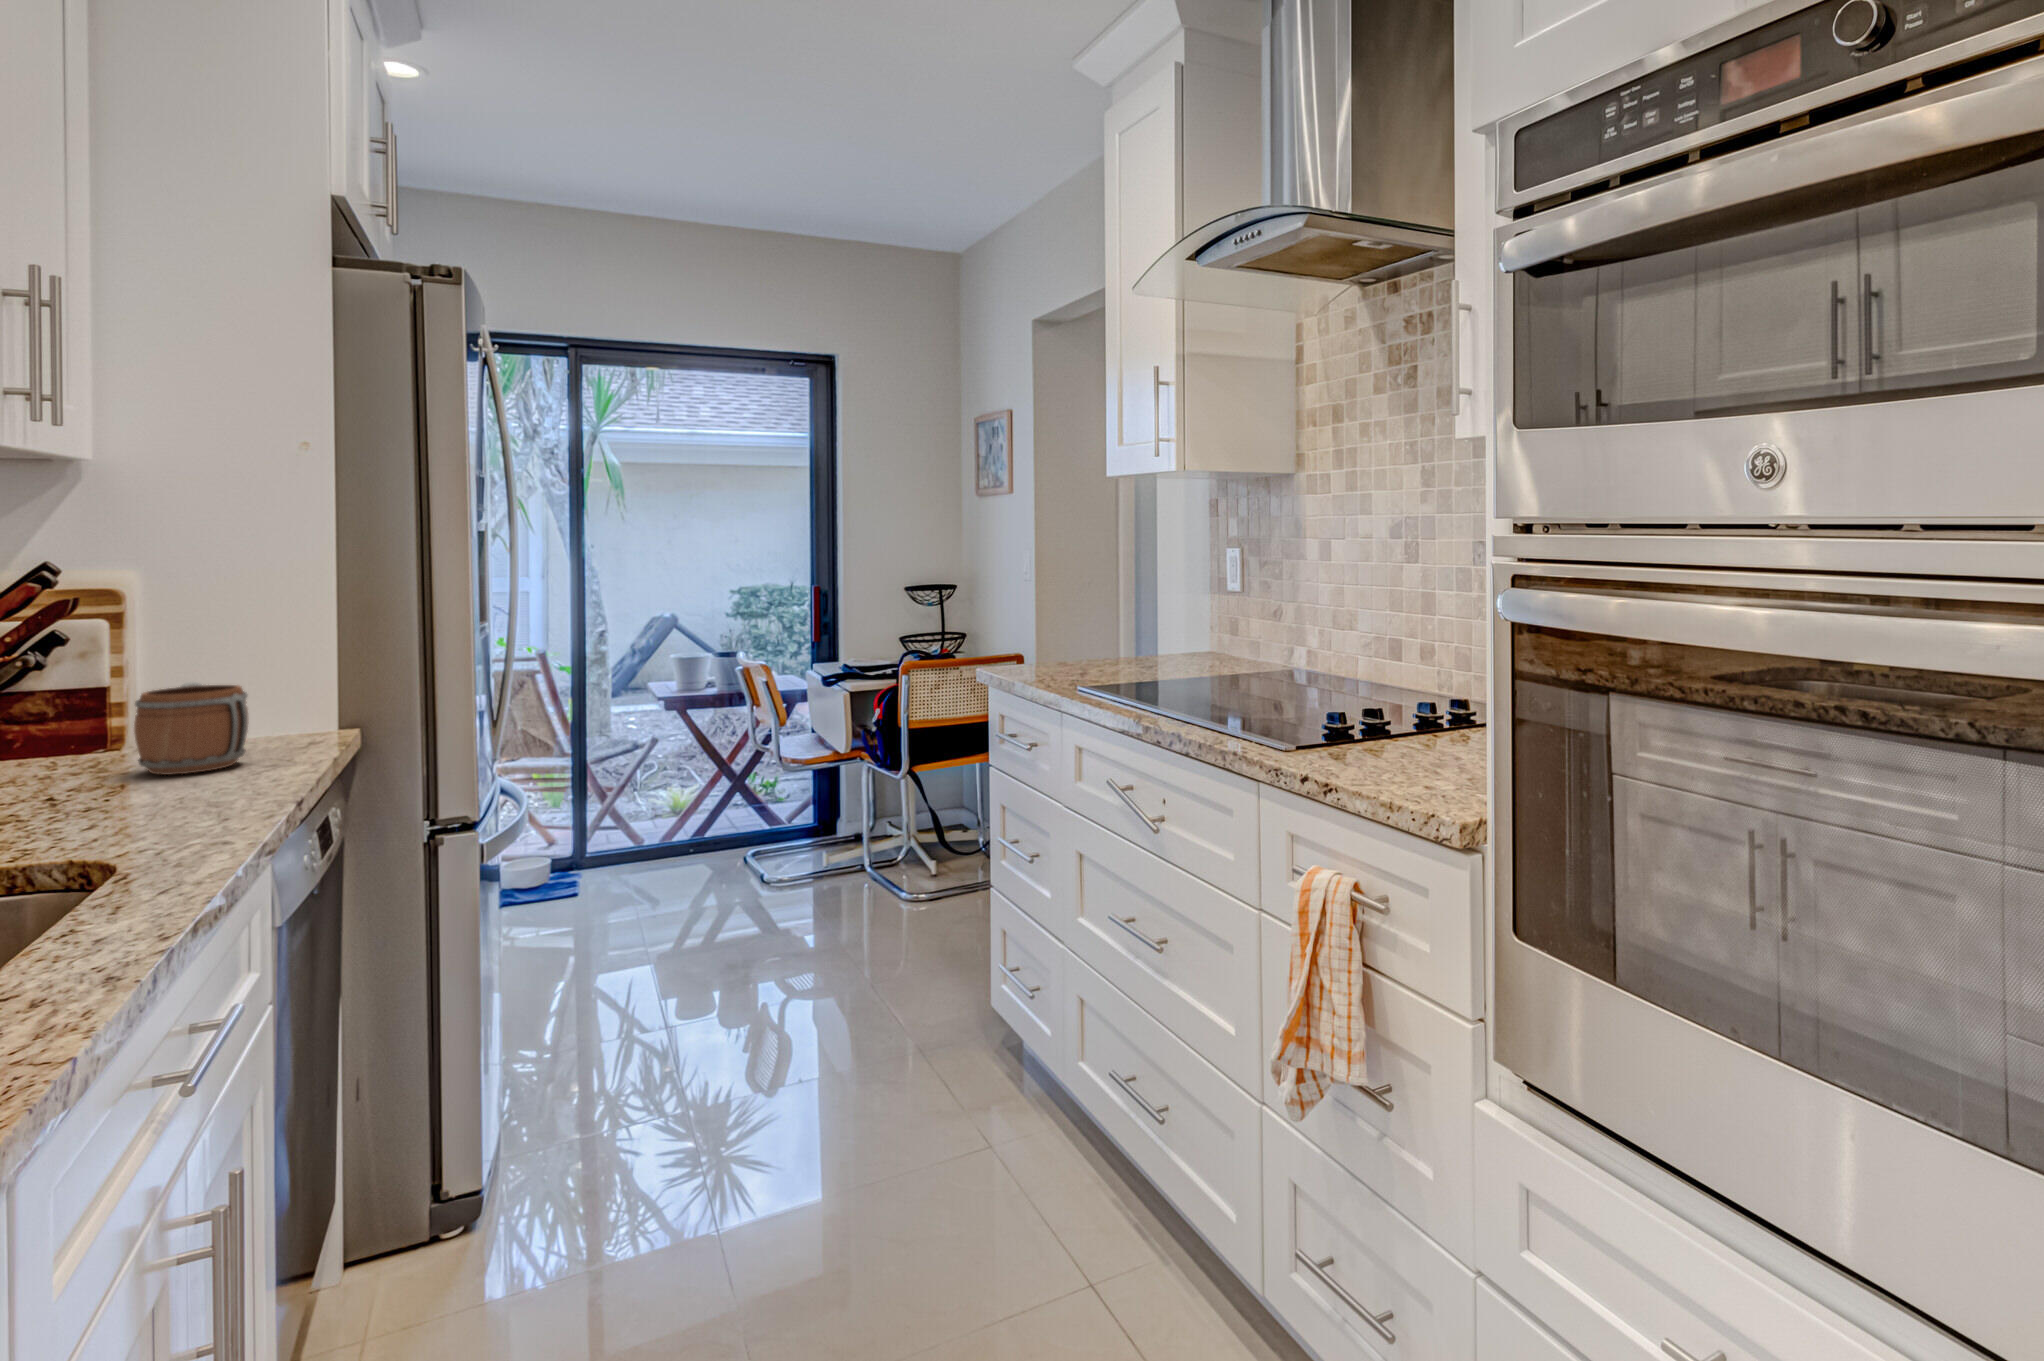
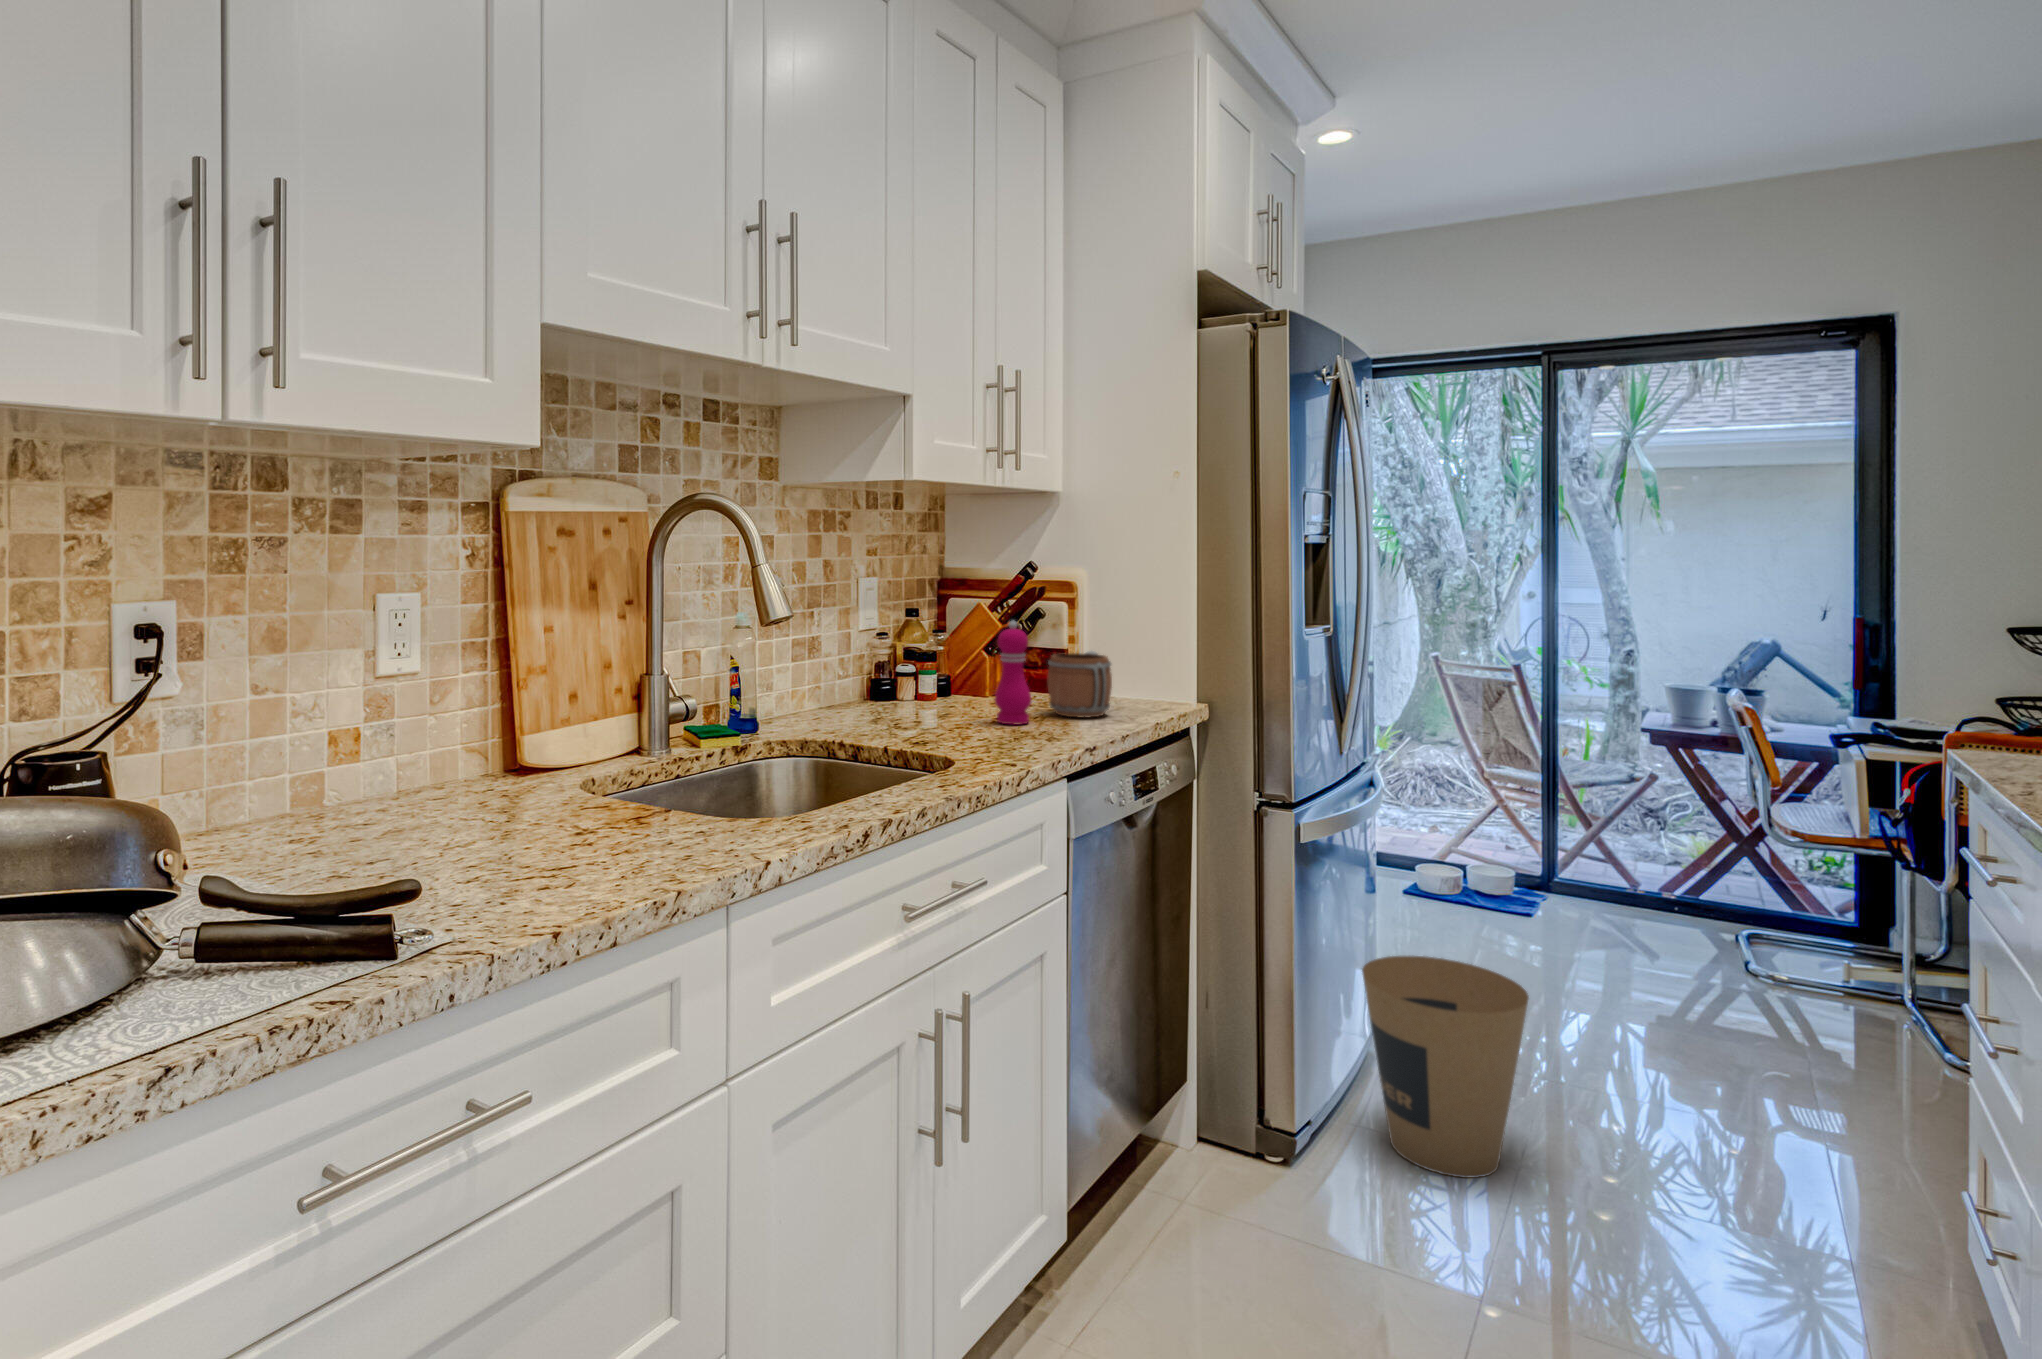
pepper mill: none [64,650,137,801] -> present [995,621,1031,725]
trash can: none [529,937,693,1151] -> present [1362,956,1529,1178]

